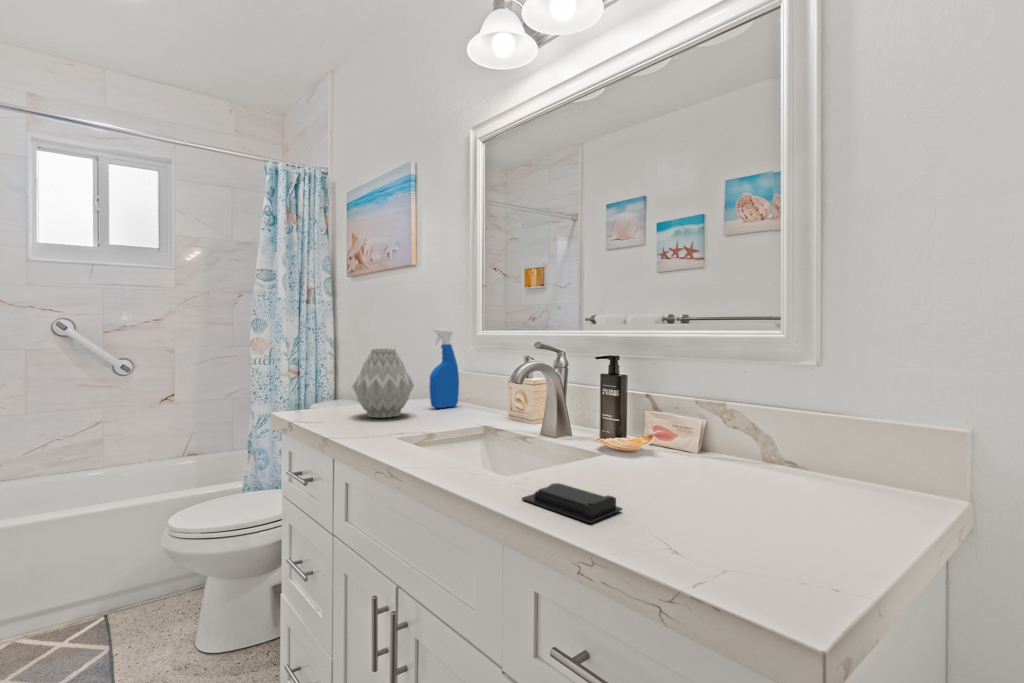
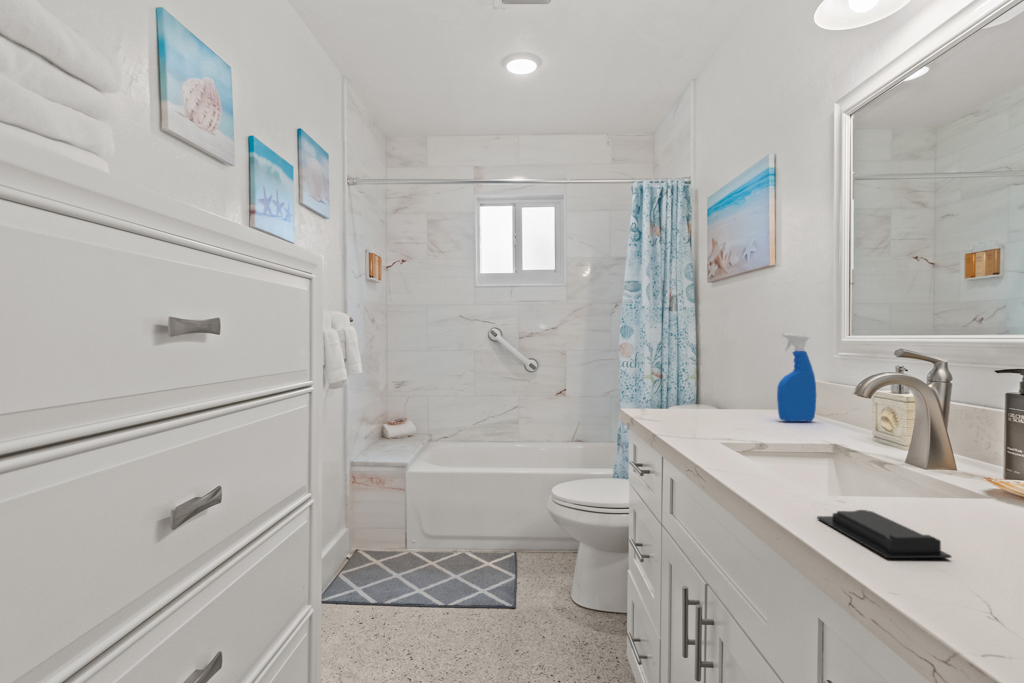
vase: present [352,349,414,418] -> none [689,354,754,424]

